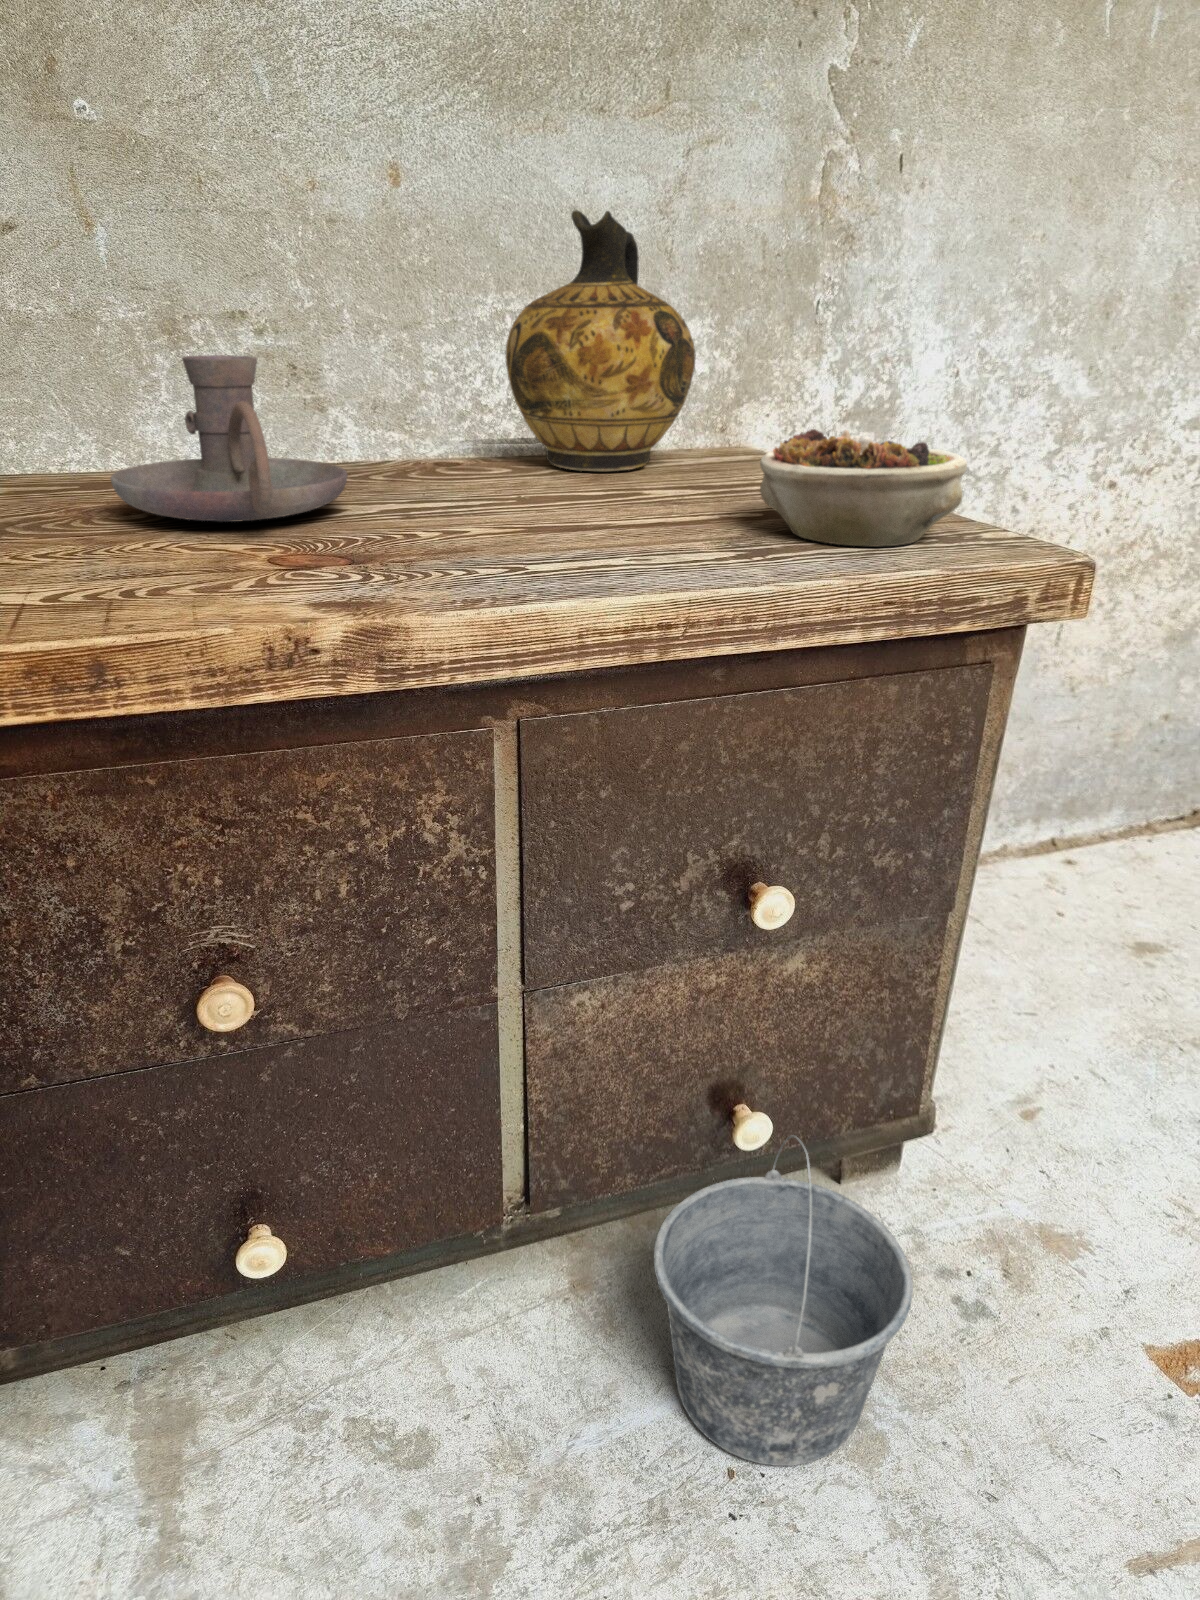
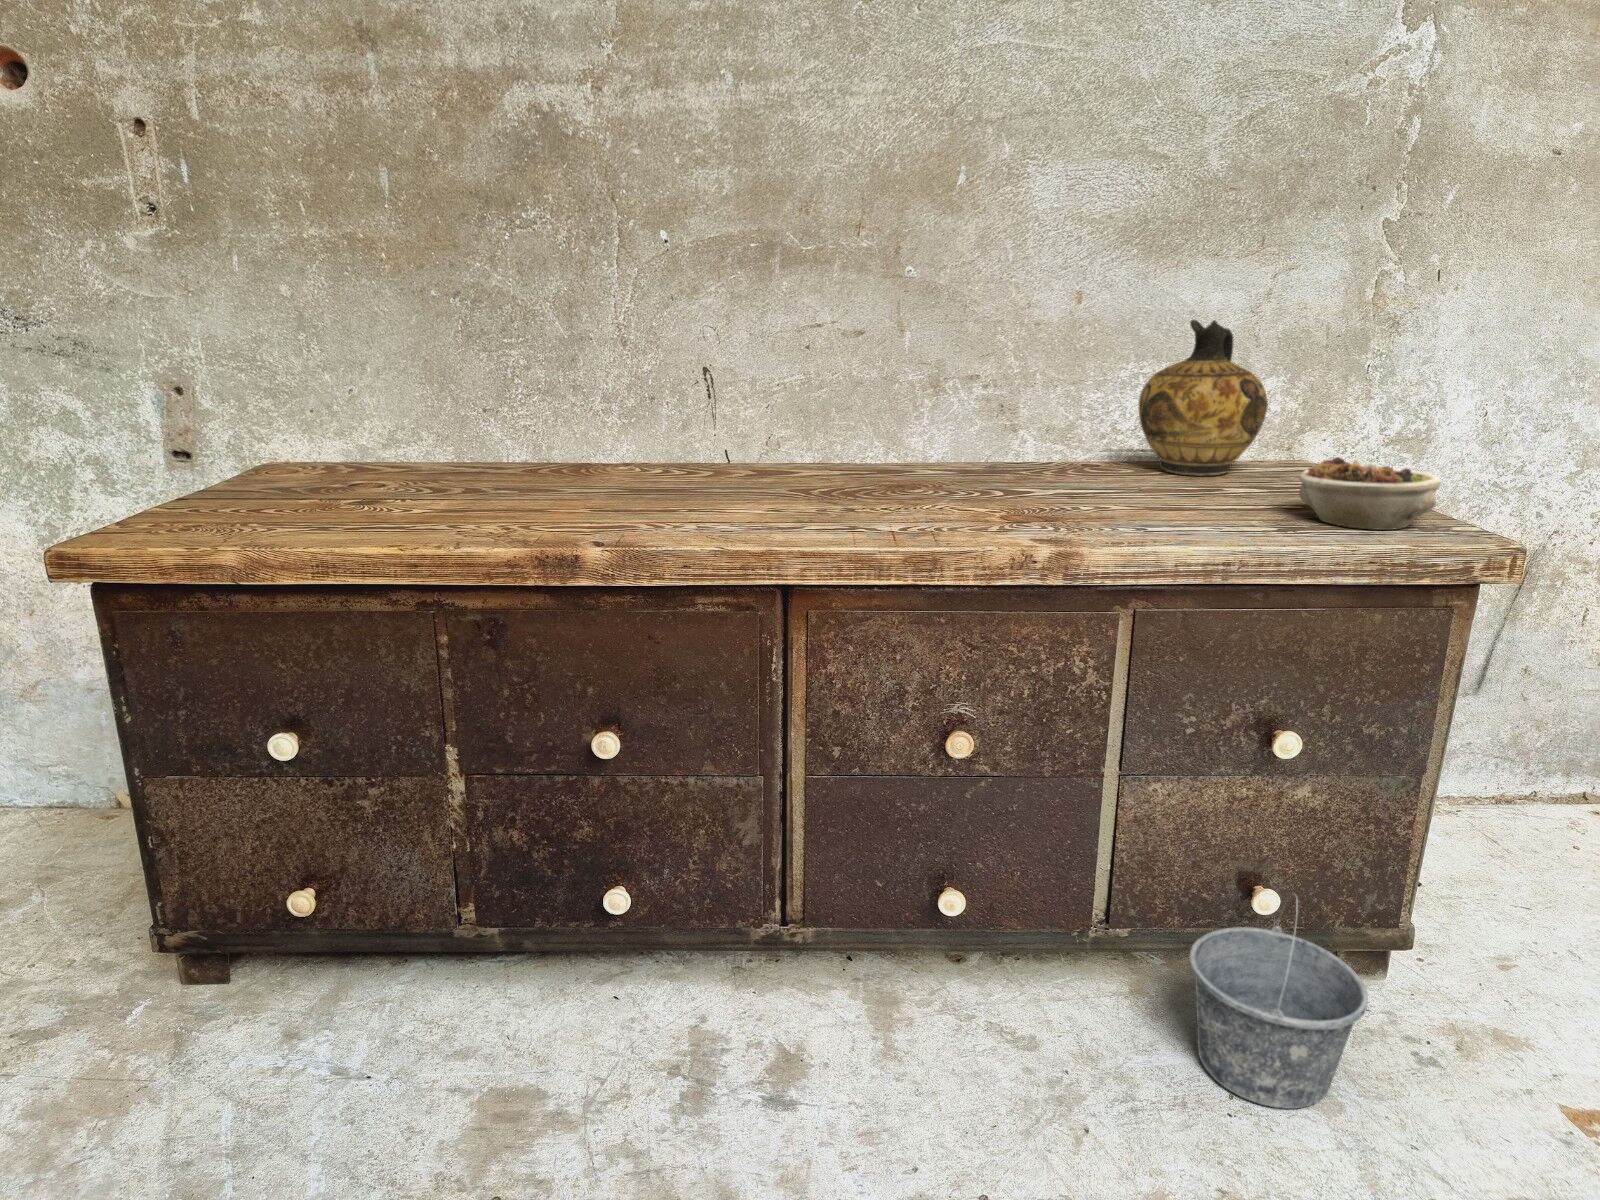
candle holder: present [111,355,348,522] -> none [915,406,1042,494]

